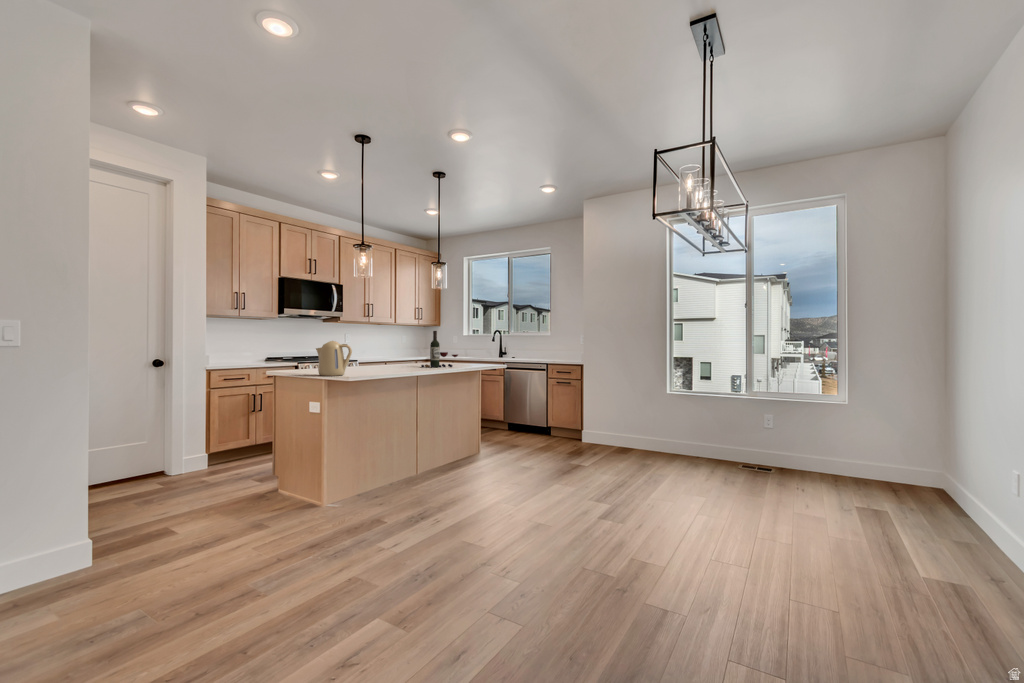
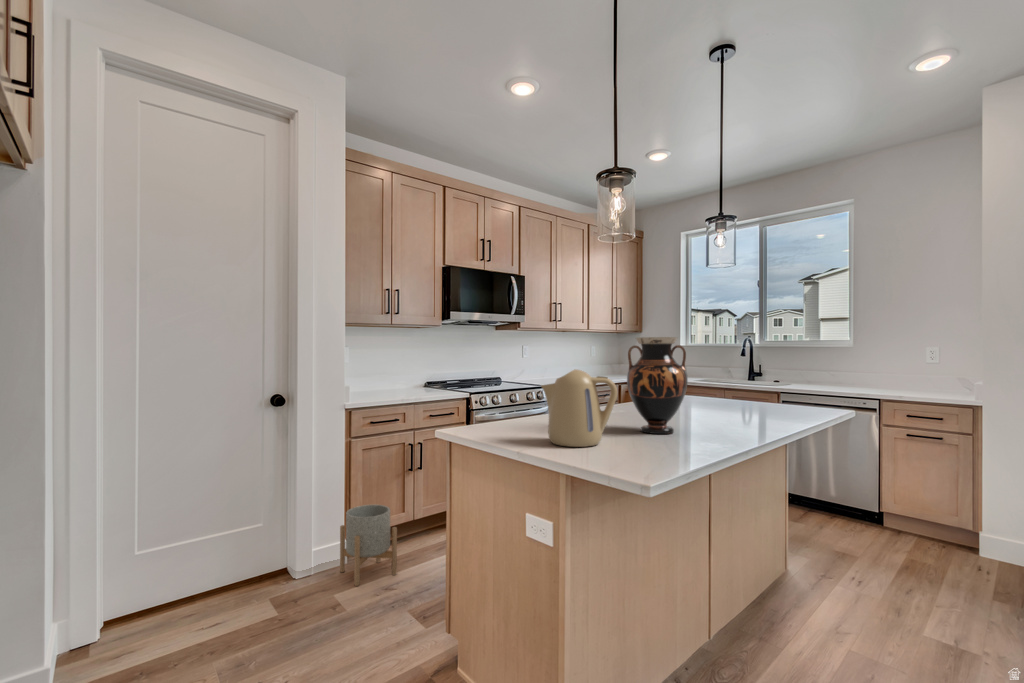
vase: none [367,326,396,373] -> present [627,337,688,434]
wine bottle: present [421,331,458,368] -> none [686,343,752,410]
planter: none [202,430,242,475] -> present [340,505,397,586]

